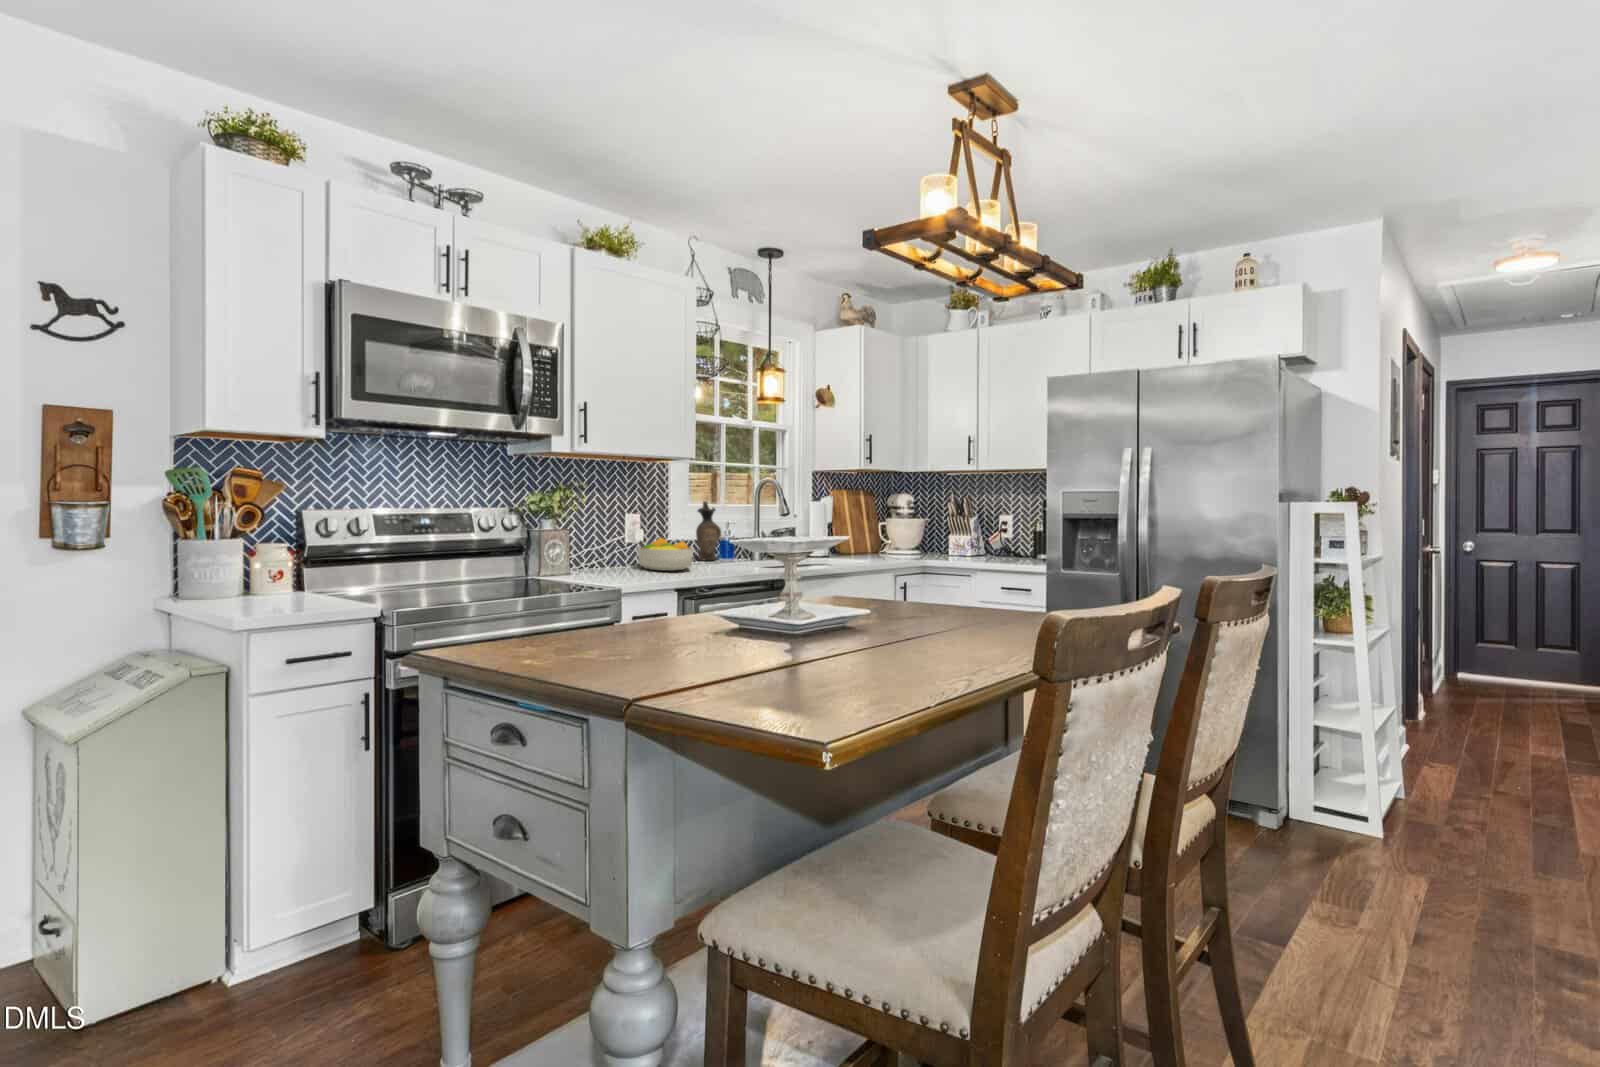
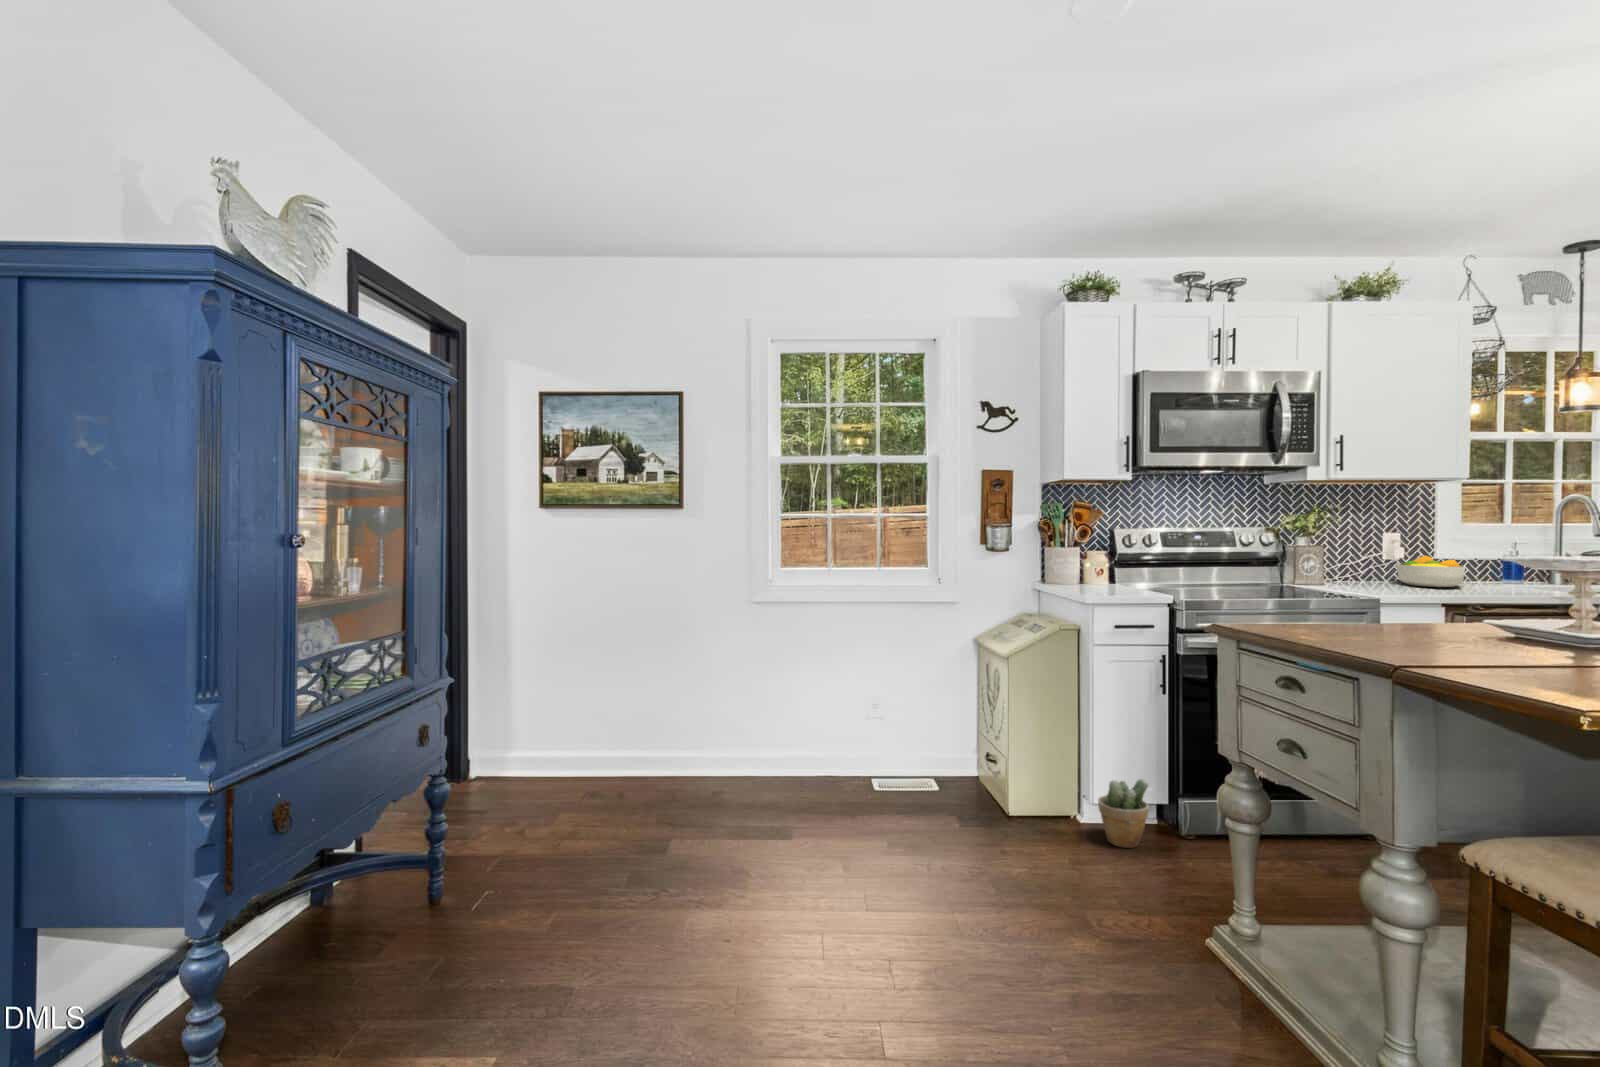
ceramic pitcher: present [696,501,721,560] -> none [1471,519,1506,581]
potted plant: none [252,893,339,1013] -> present [1098,779,1149,848]

